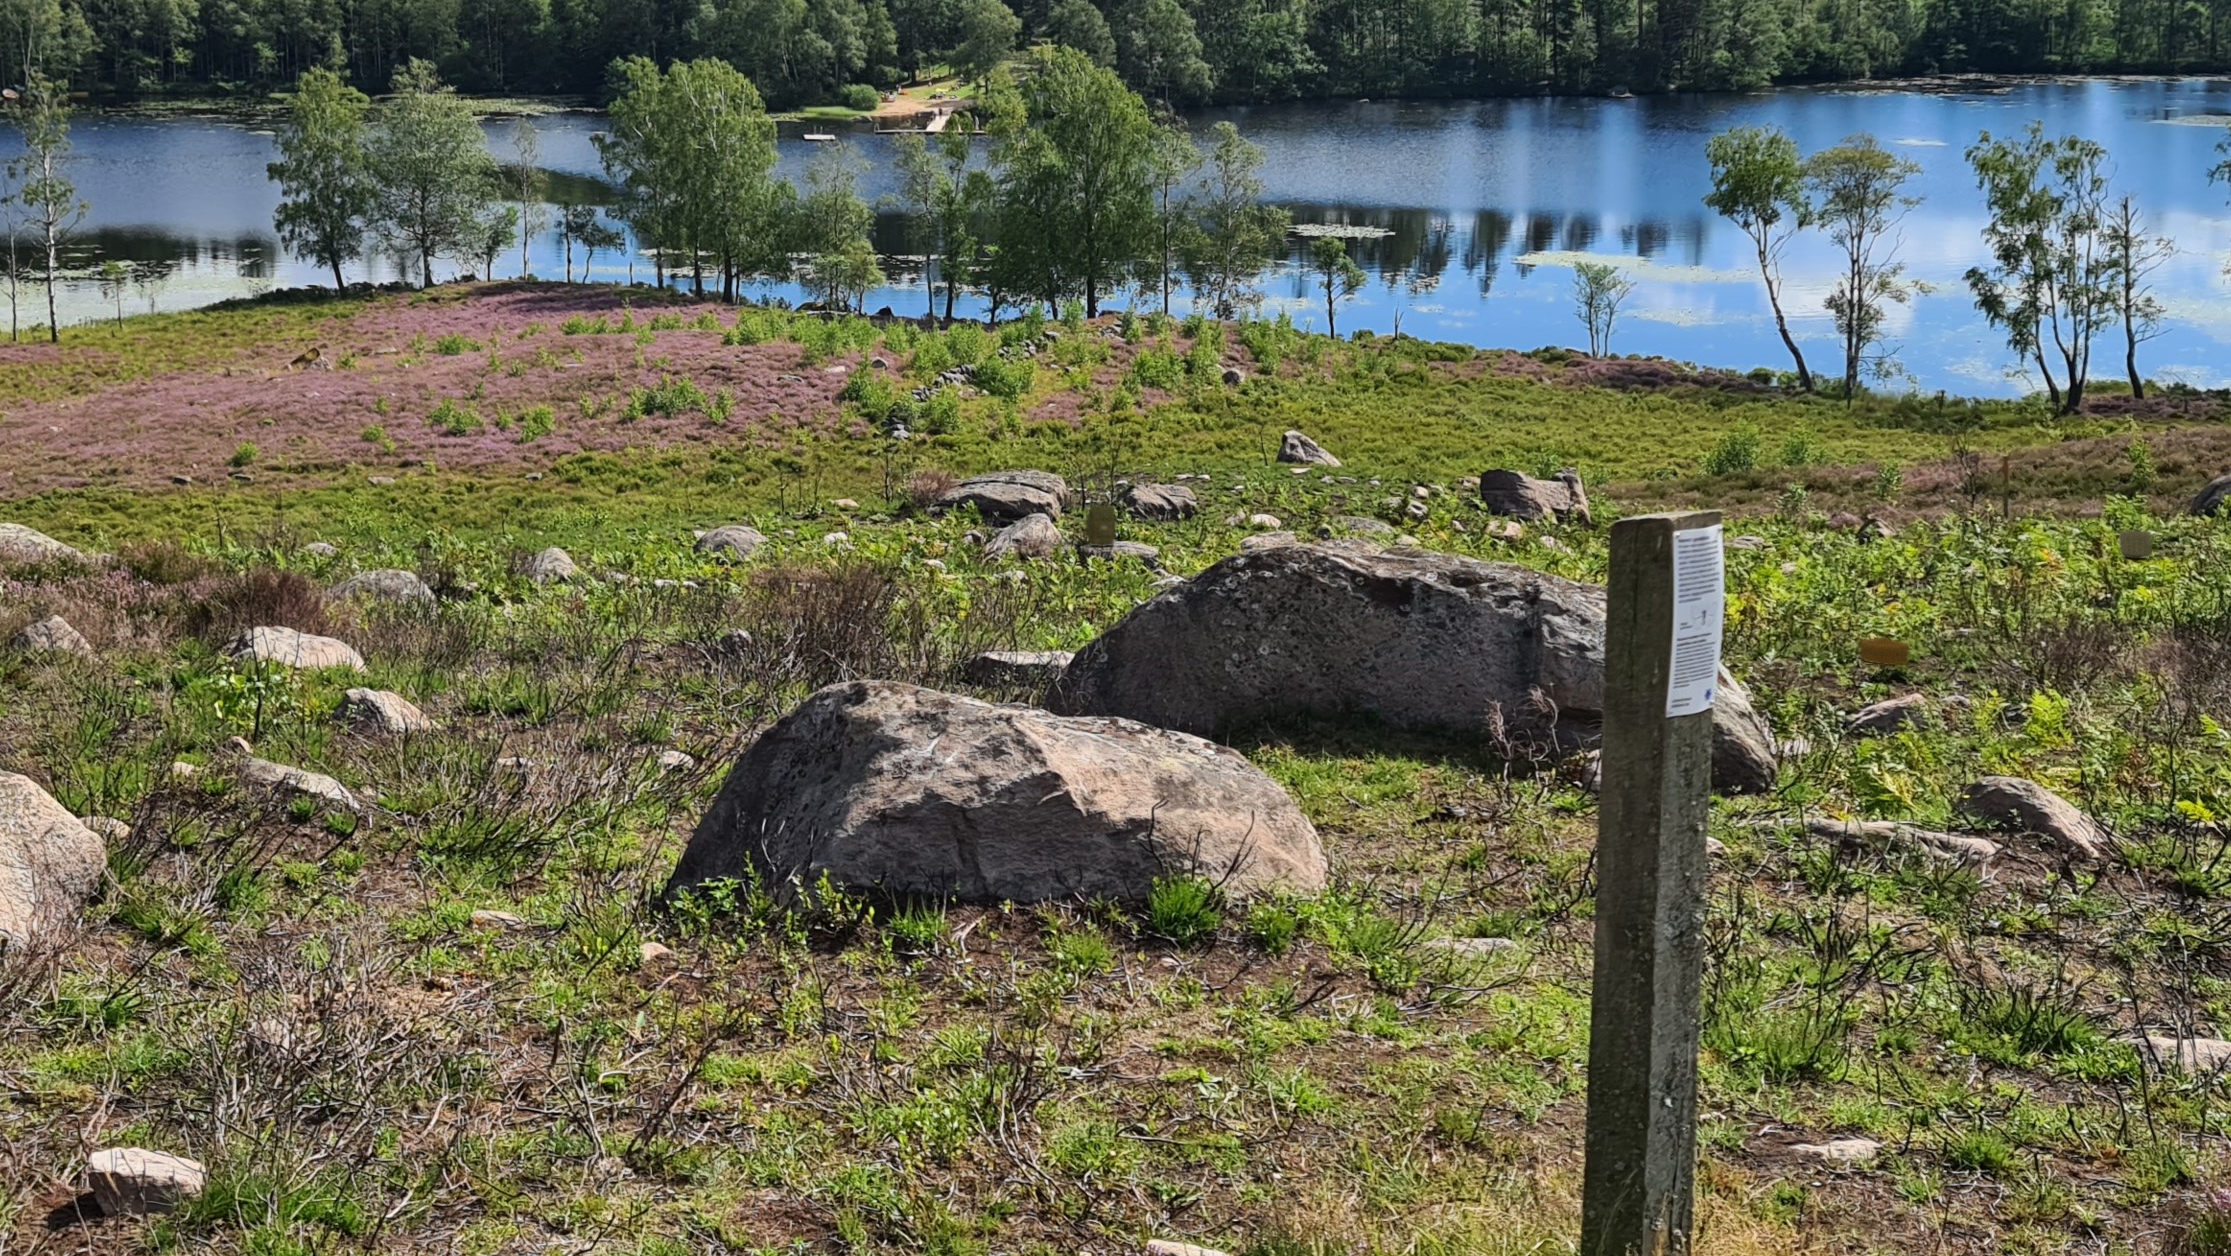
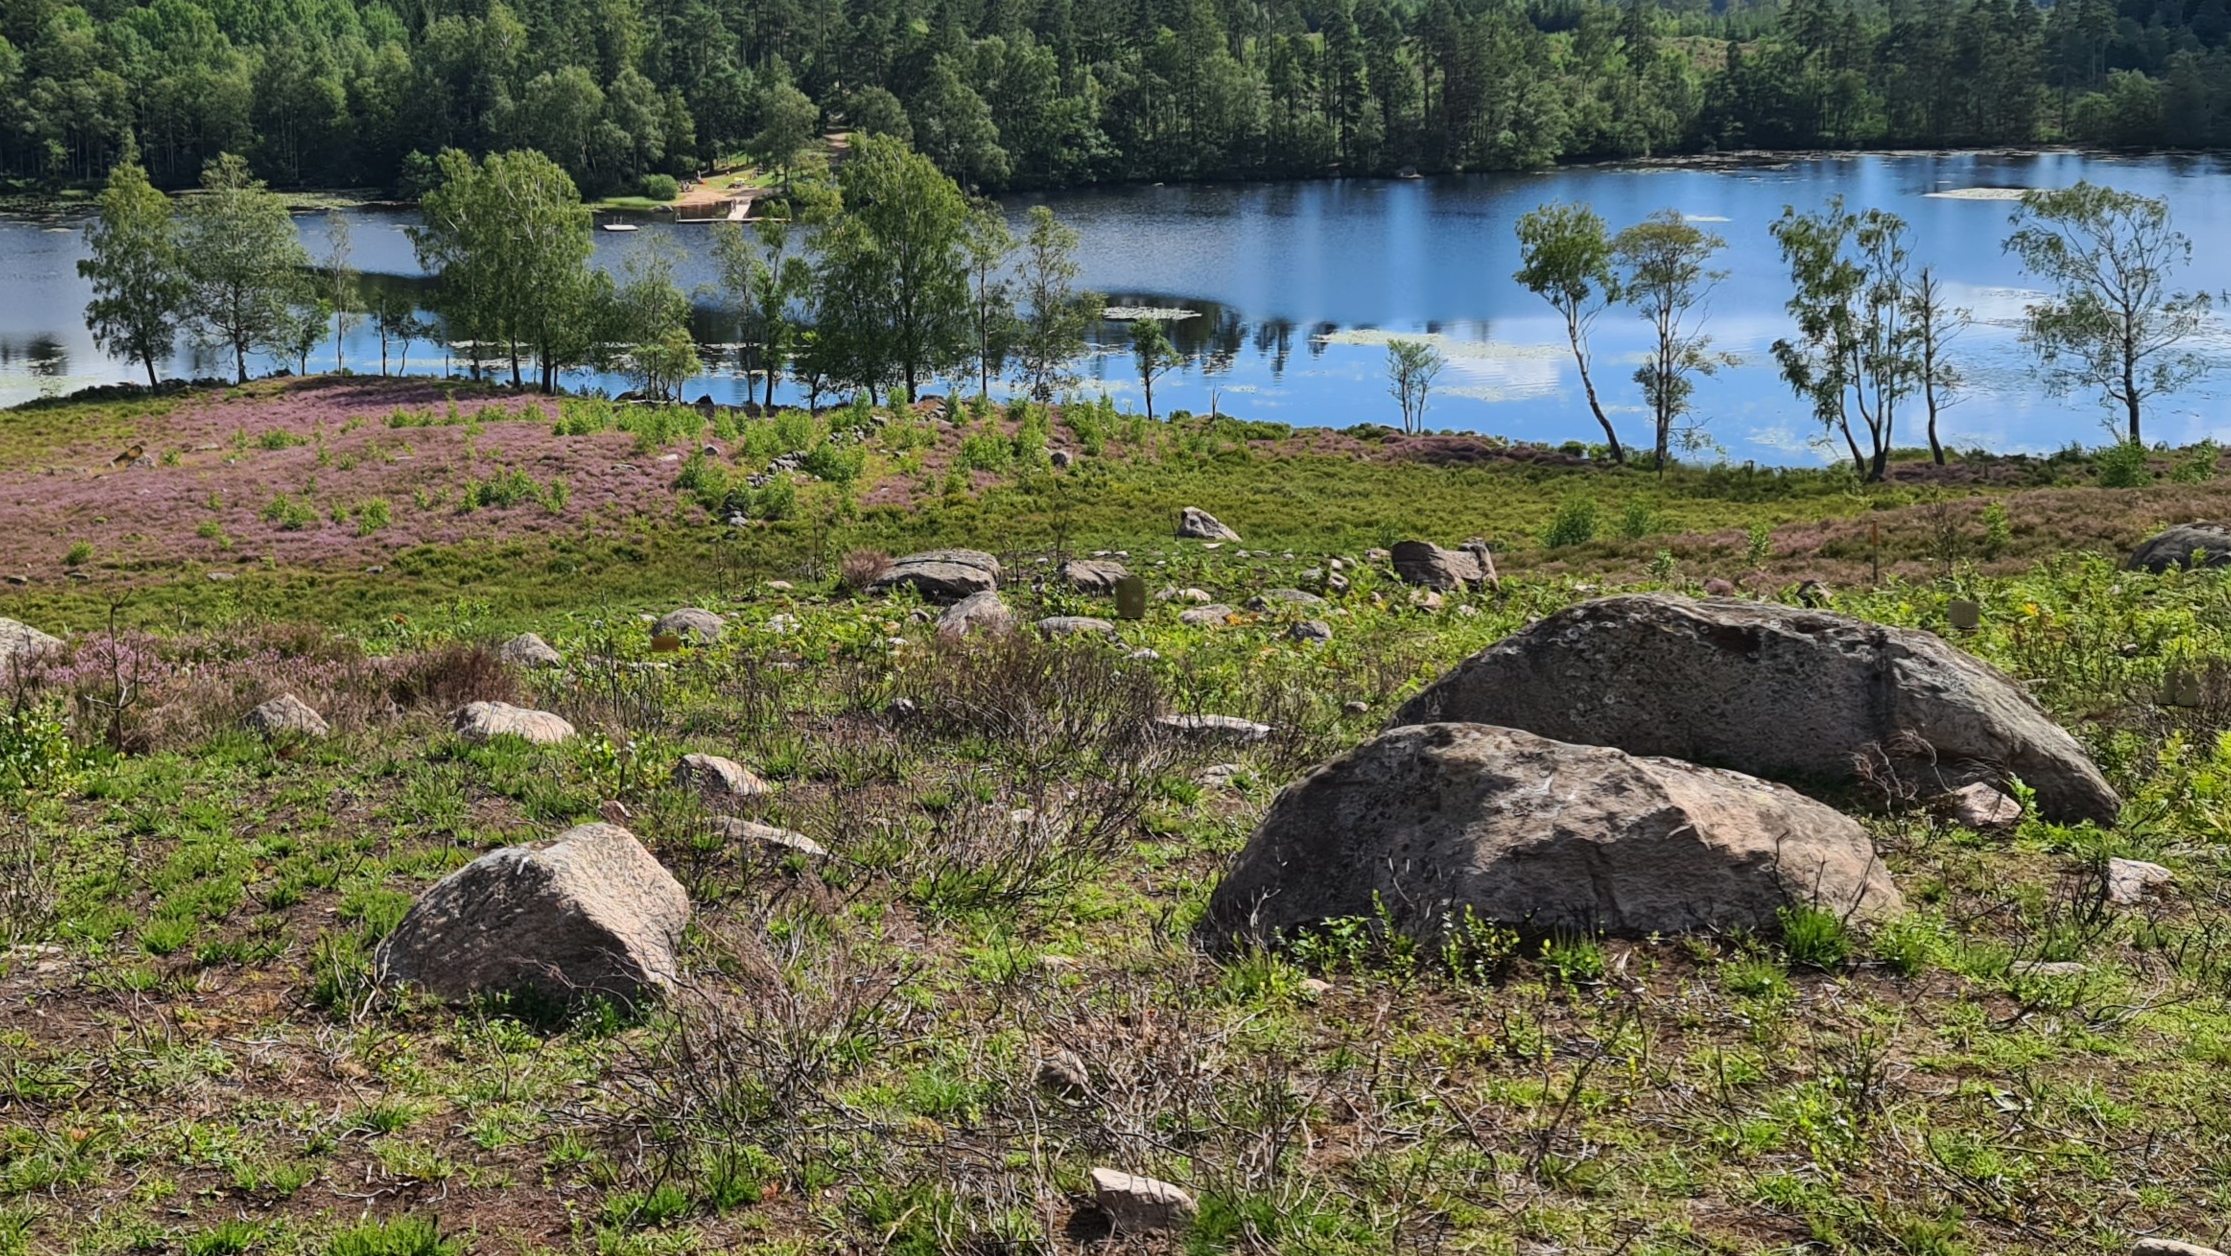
planter: present [2119,530,2152,559] -> present [1948,601,1980,628]
basket: present [1857,612,1910,665] -> present [650,619,679,652]
boots: none [1949,638,1991,674] -> present [2159,673,2197,706]

